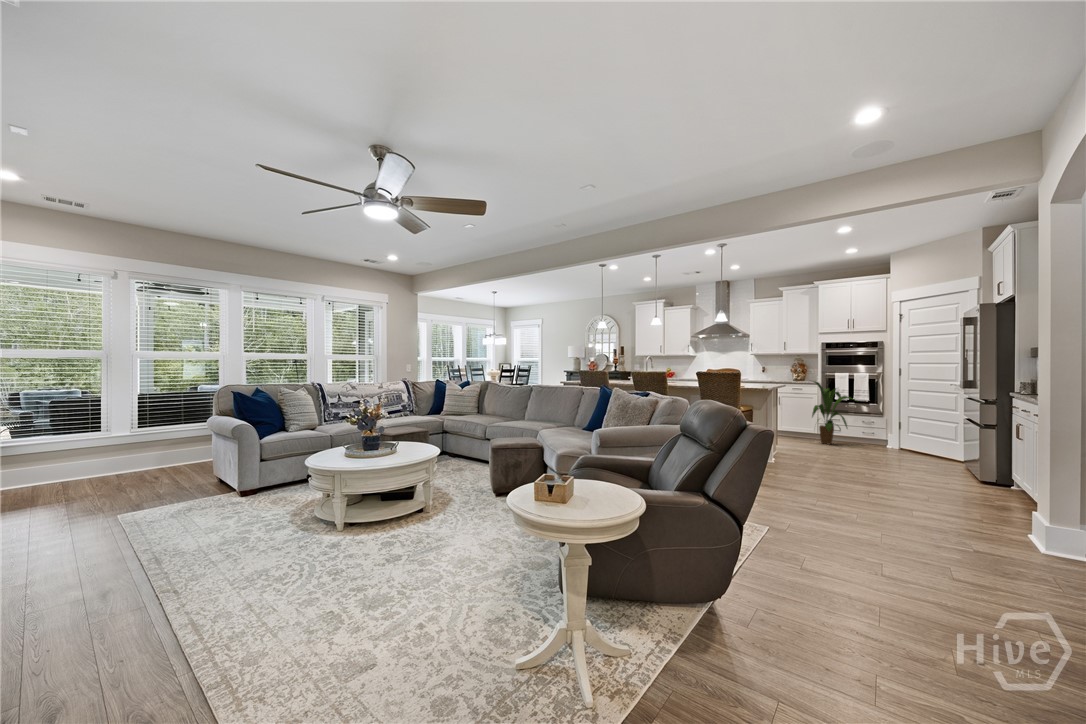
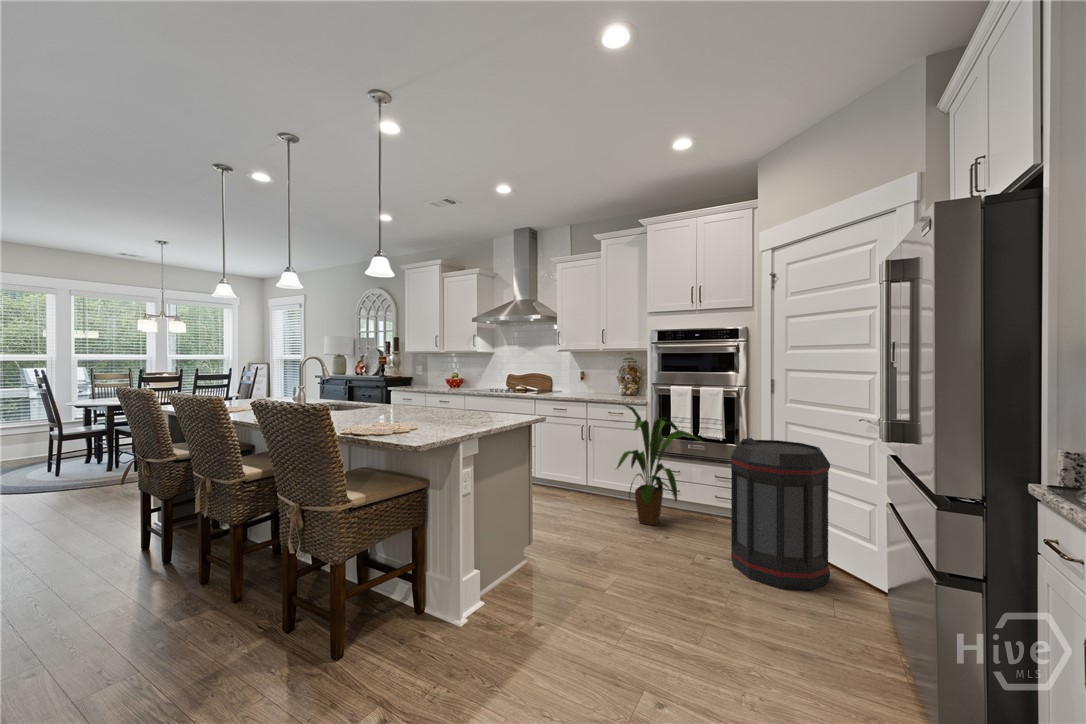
trash can: none [882,396,936,459] -> present [731,438,830,590]

